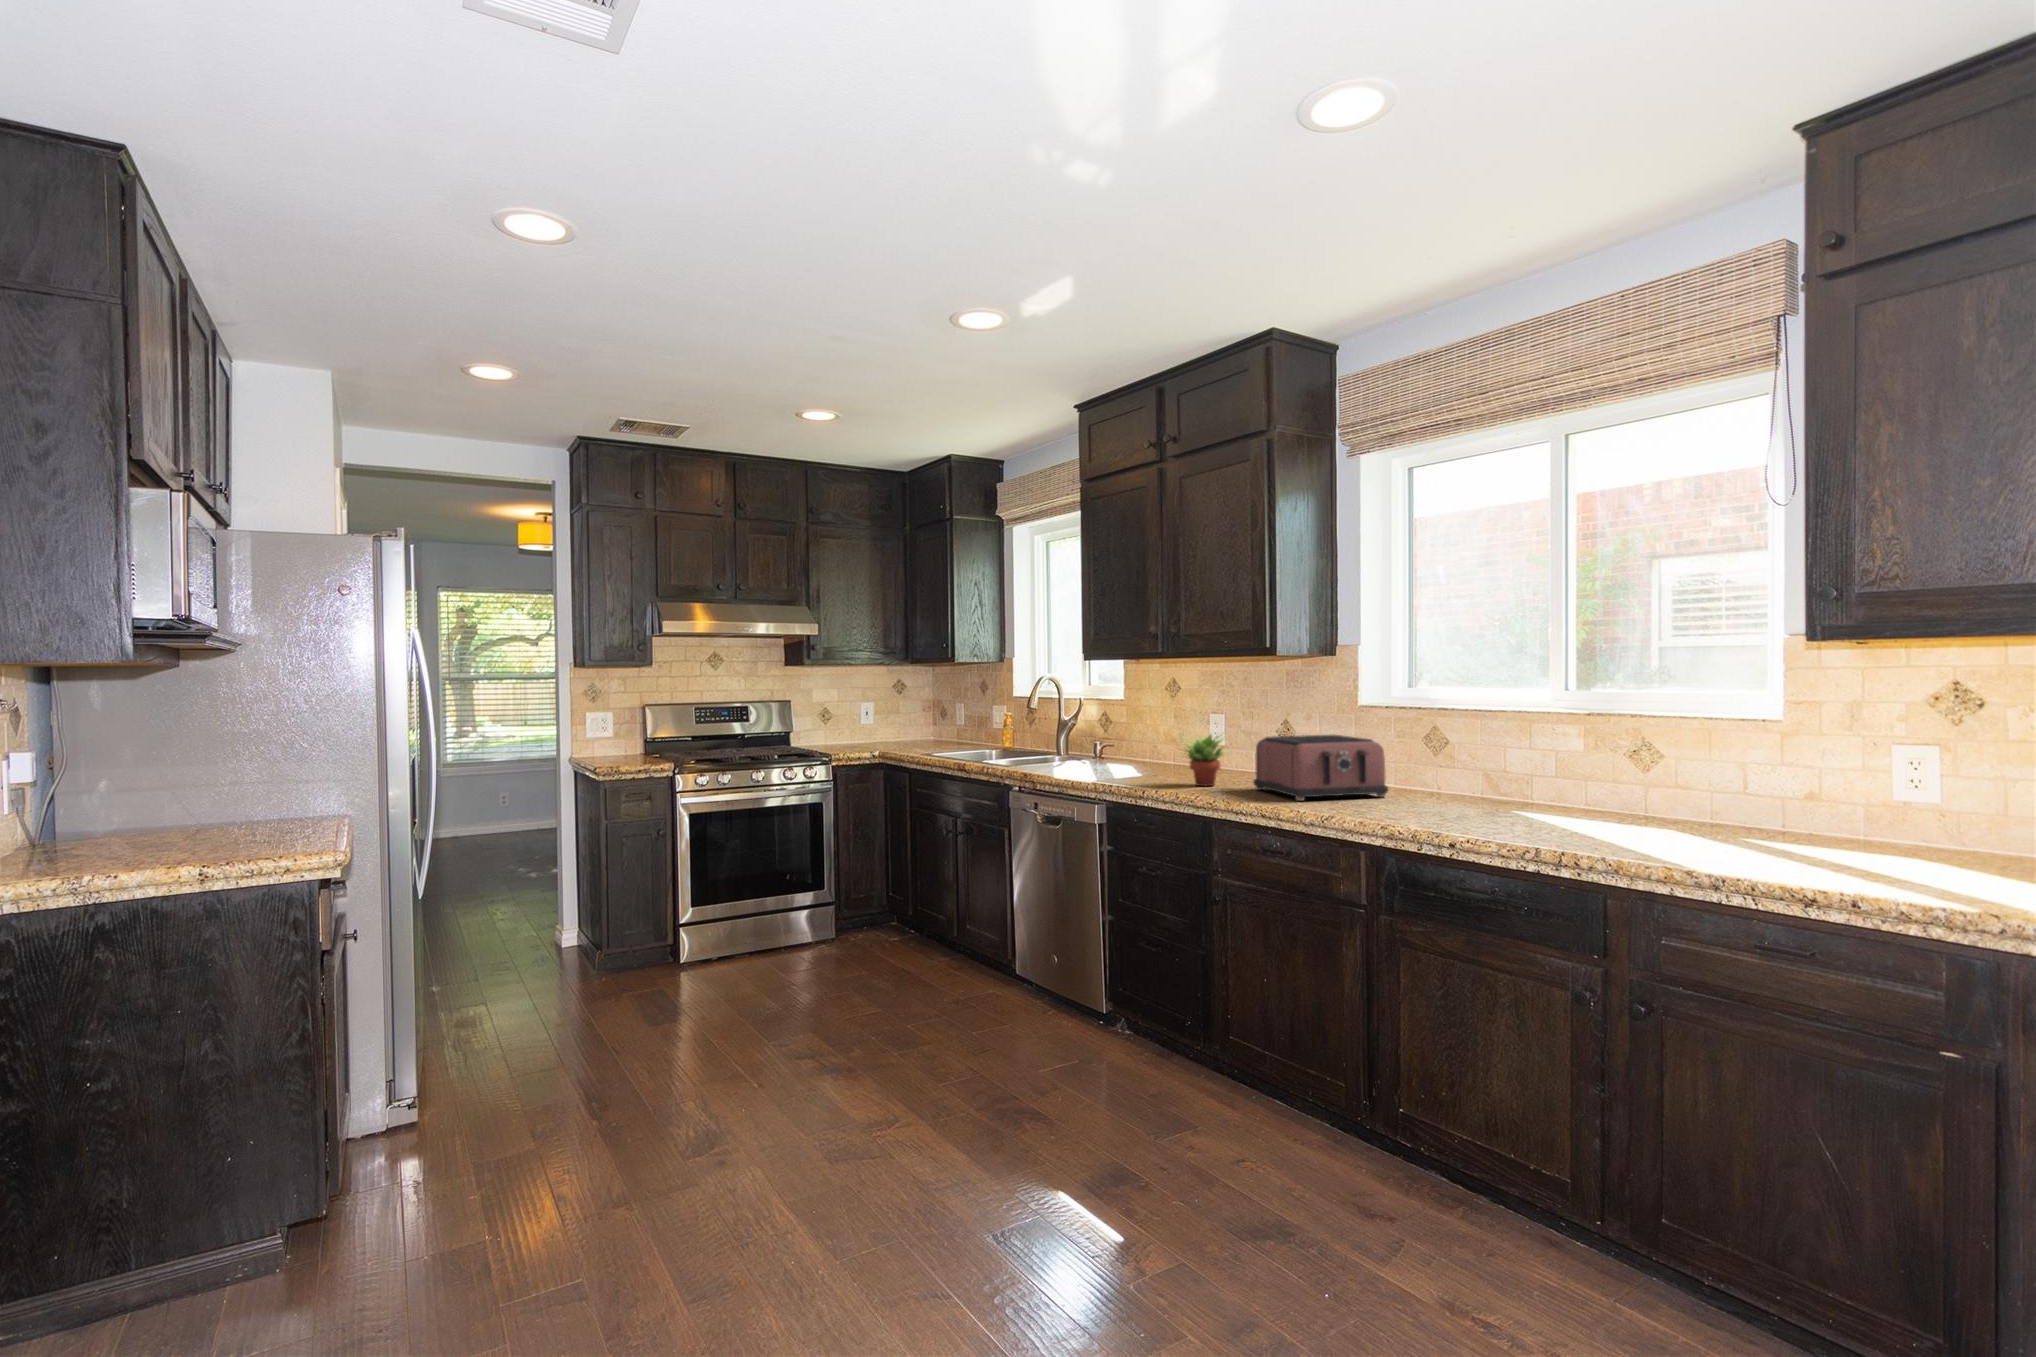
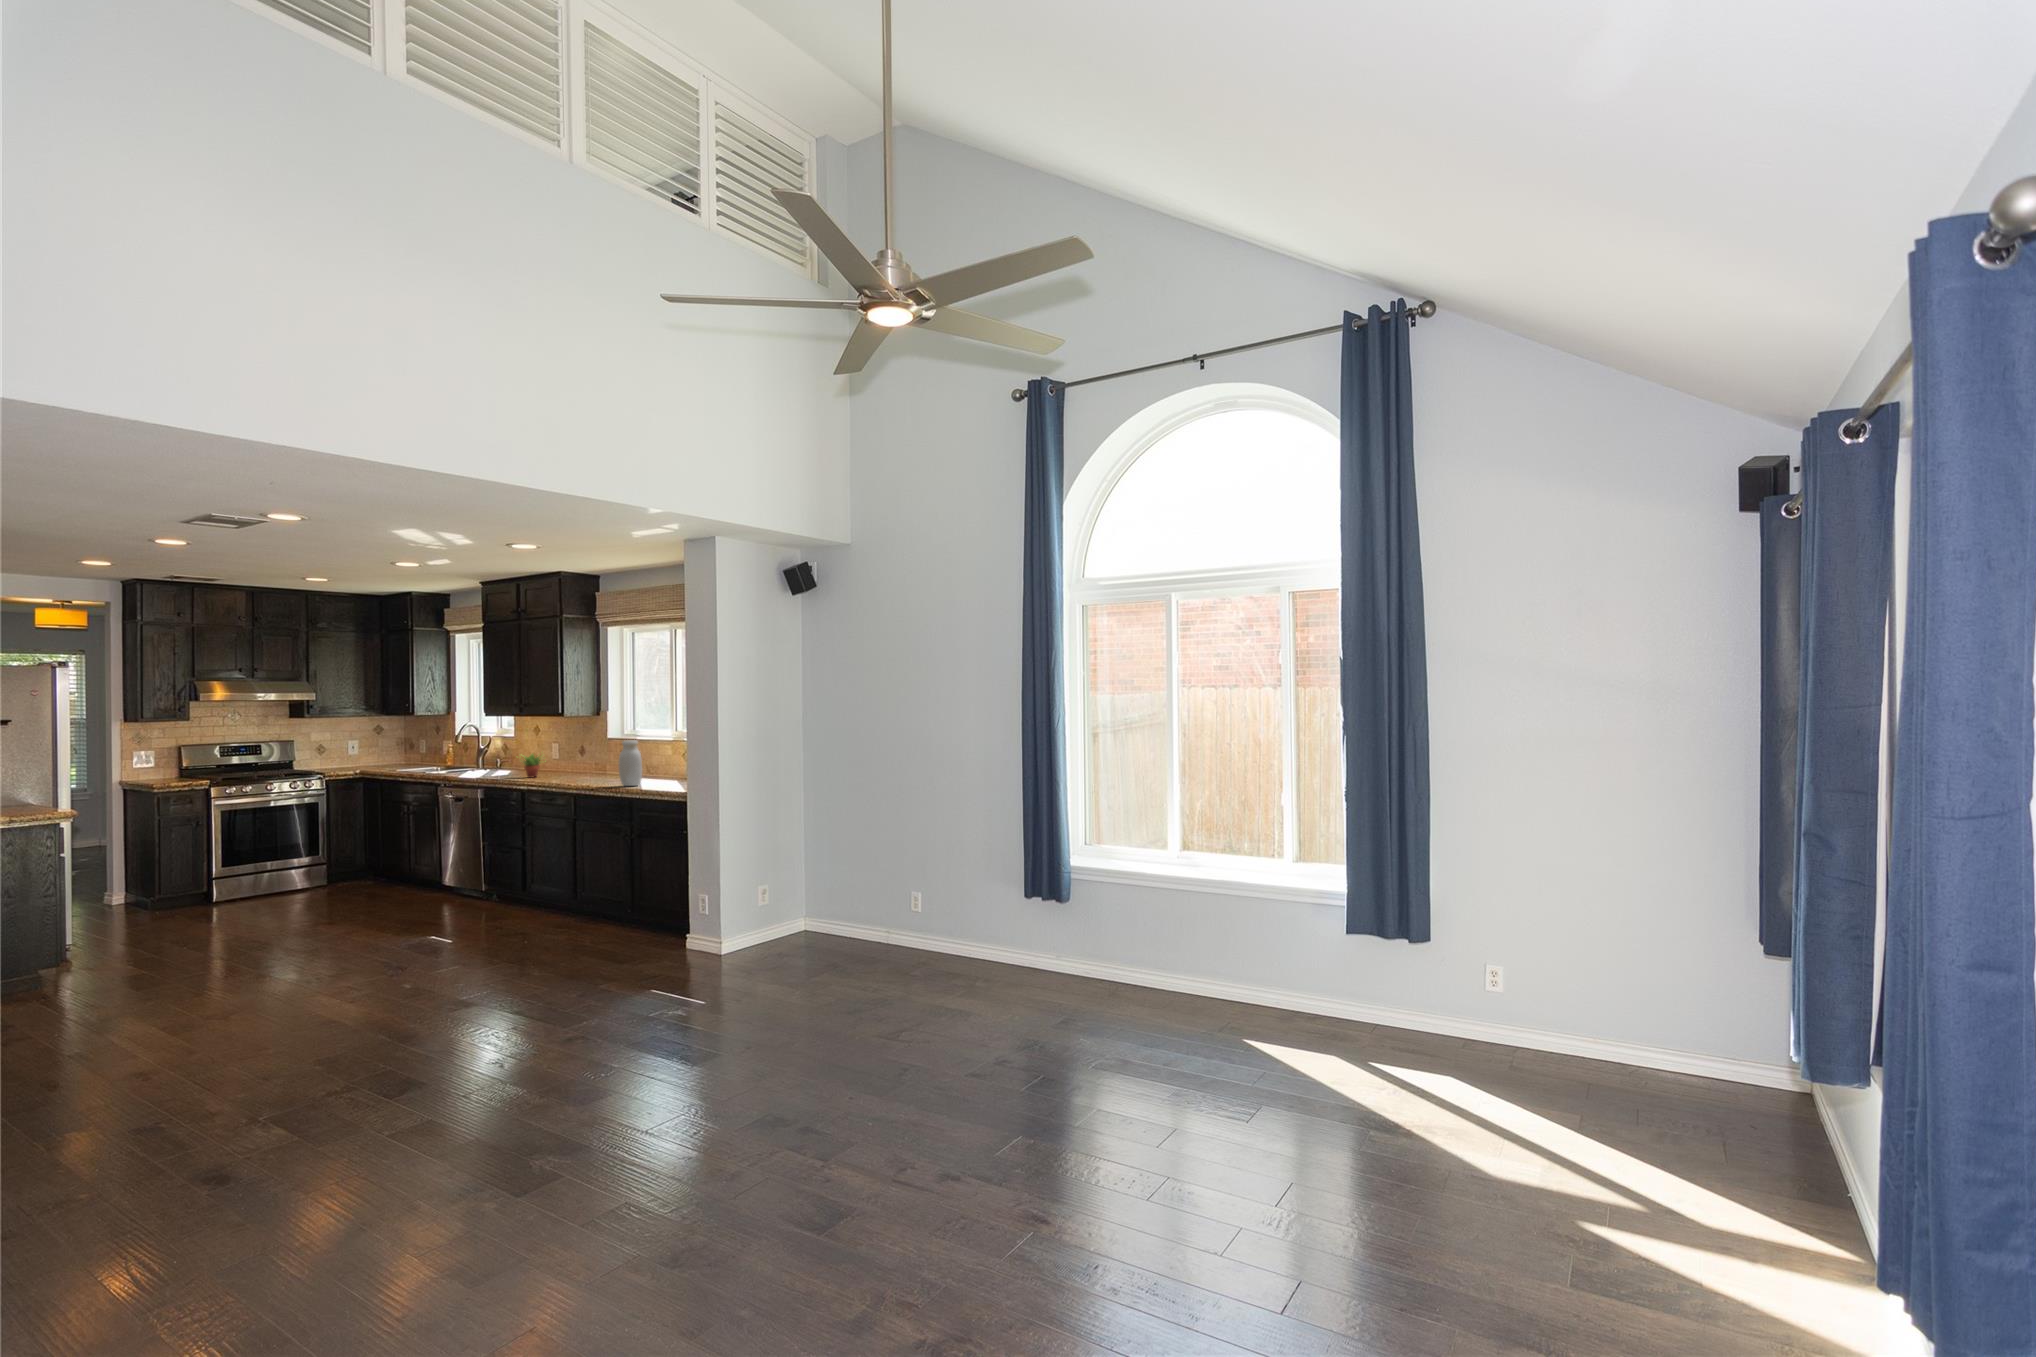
jar: none [1533,712,1610,845] -> present [619,740,642,786]
toaster: present [1253,735,1388,801] -> none [552,752,606,780]

